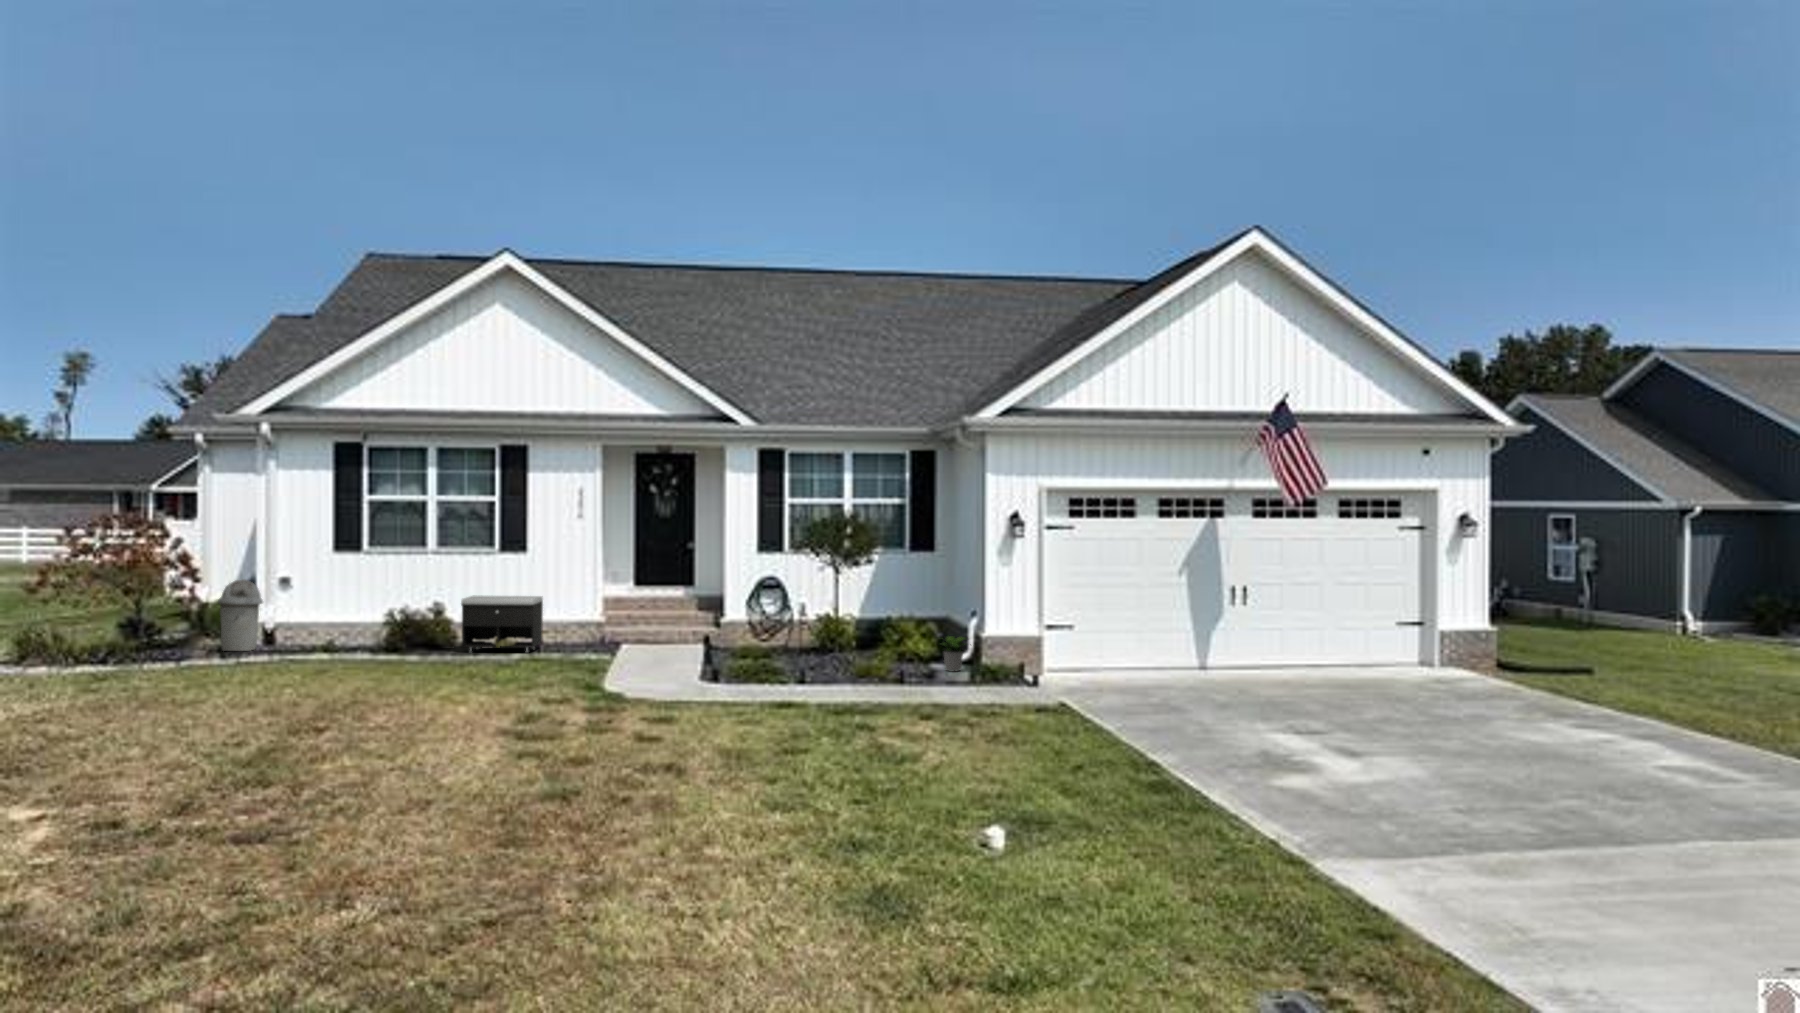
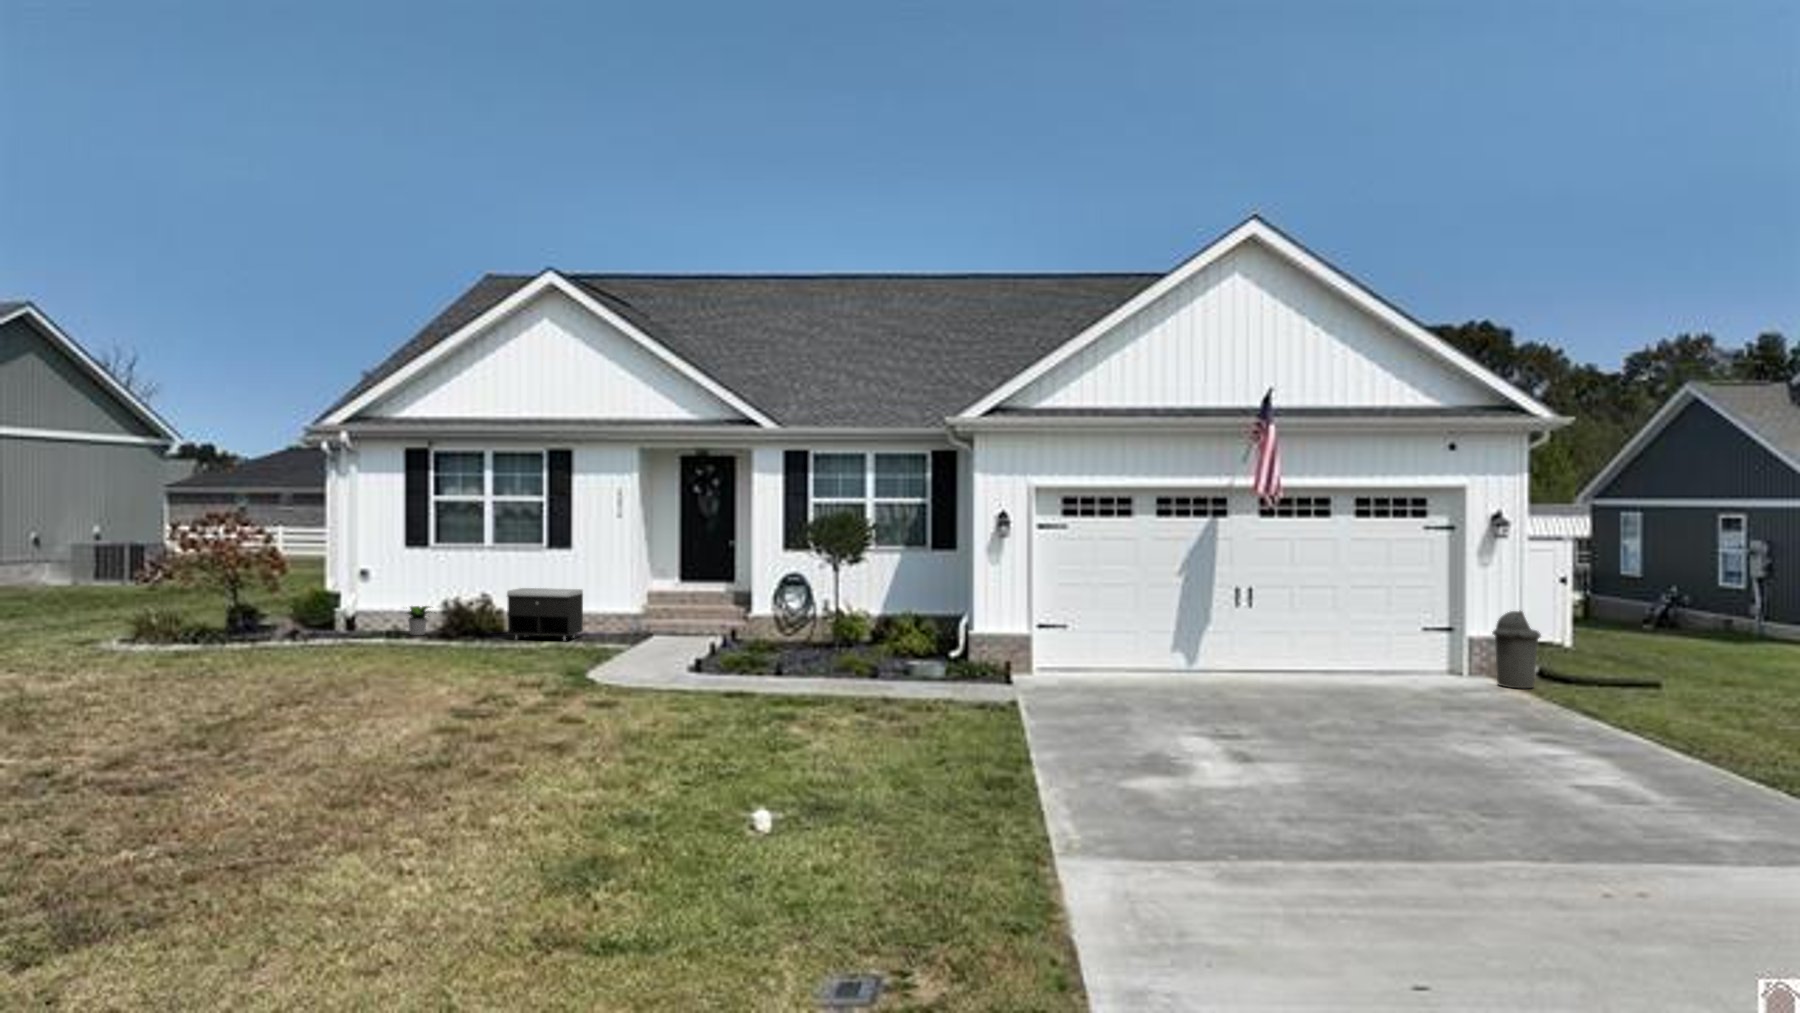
trash can: present [218,579,263,651] -> present [1492,611,1541,688]
potted plant: present [941,636,966,671] -> present [407,606,429,636]

